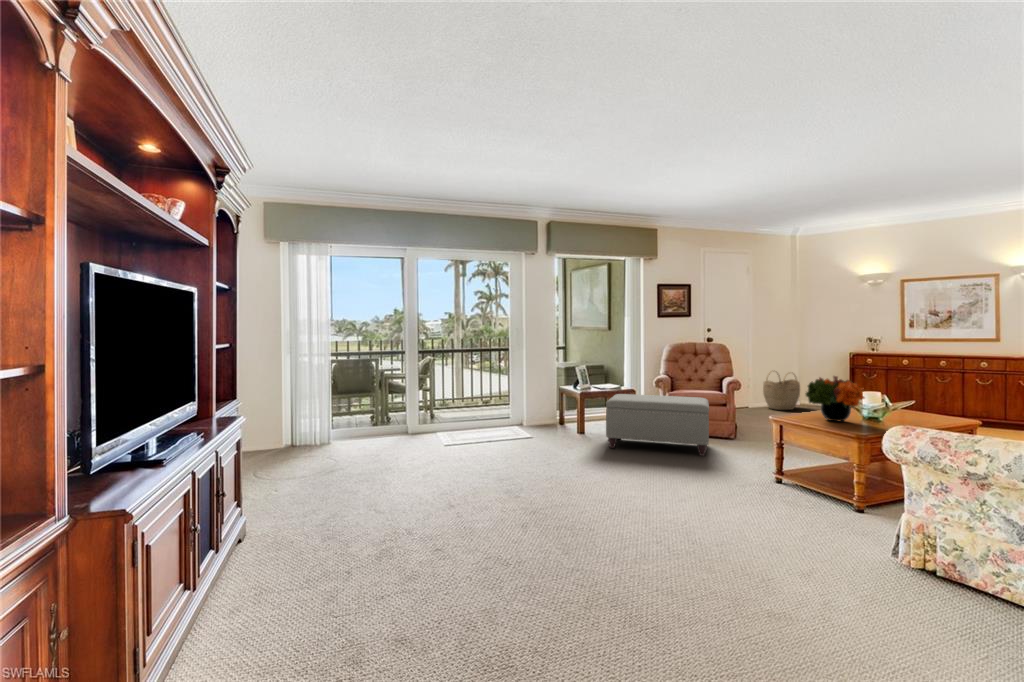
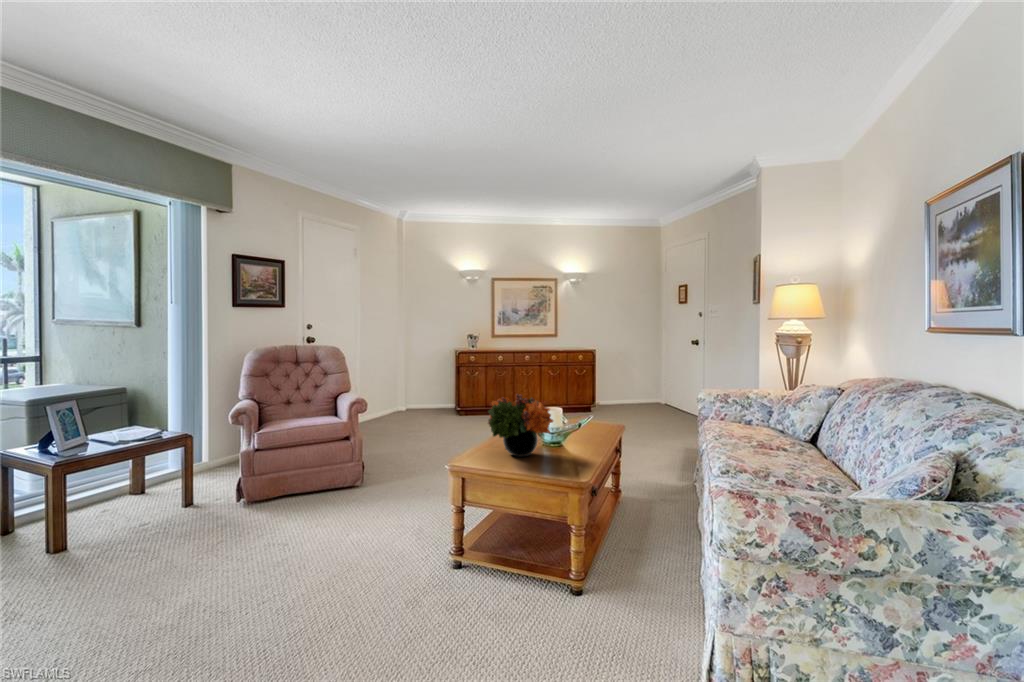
woven basket: present [763,375,800,410] -> none [370,374,408,420]
ottoman: present [606,394,709,456] -> none [134,434,341,567]

